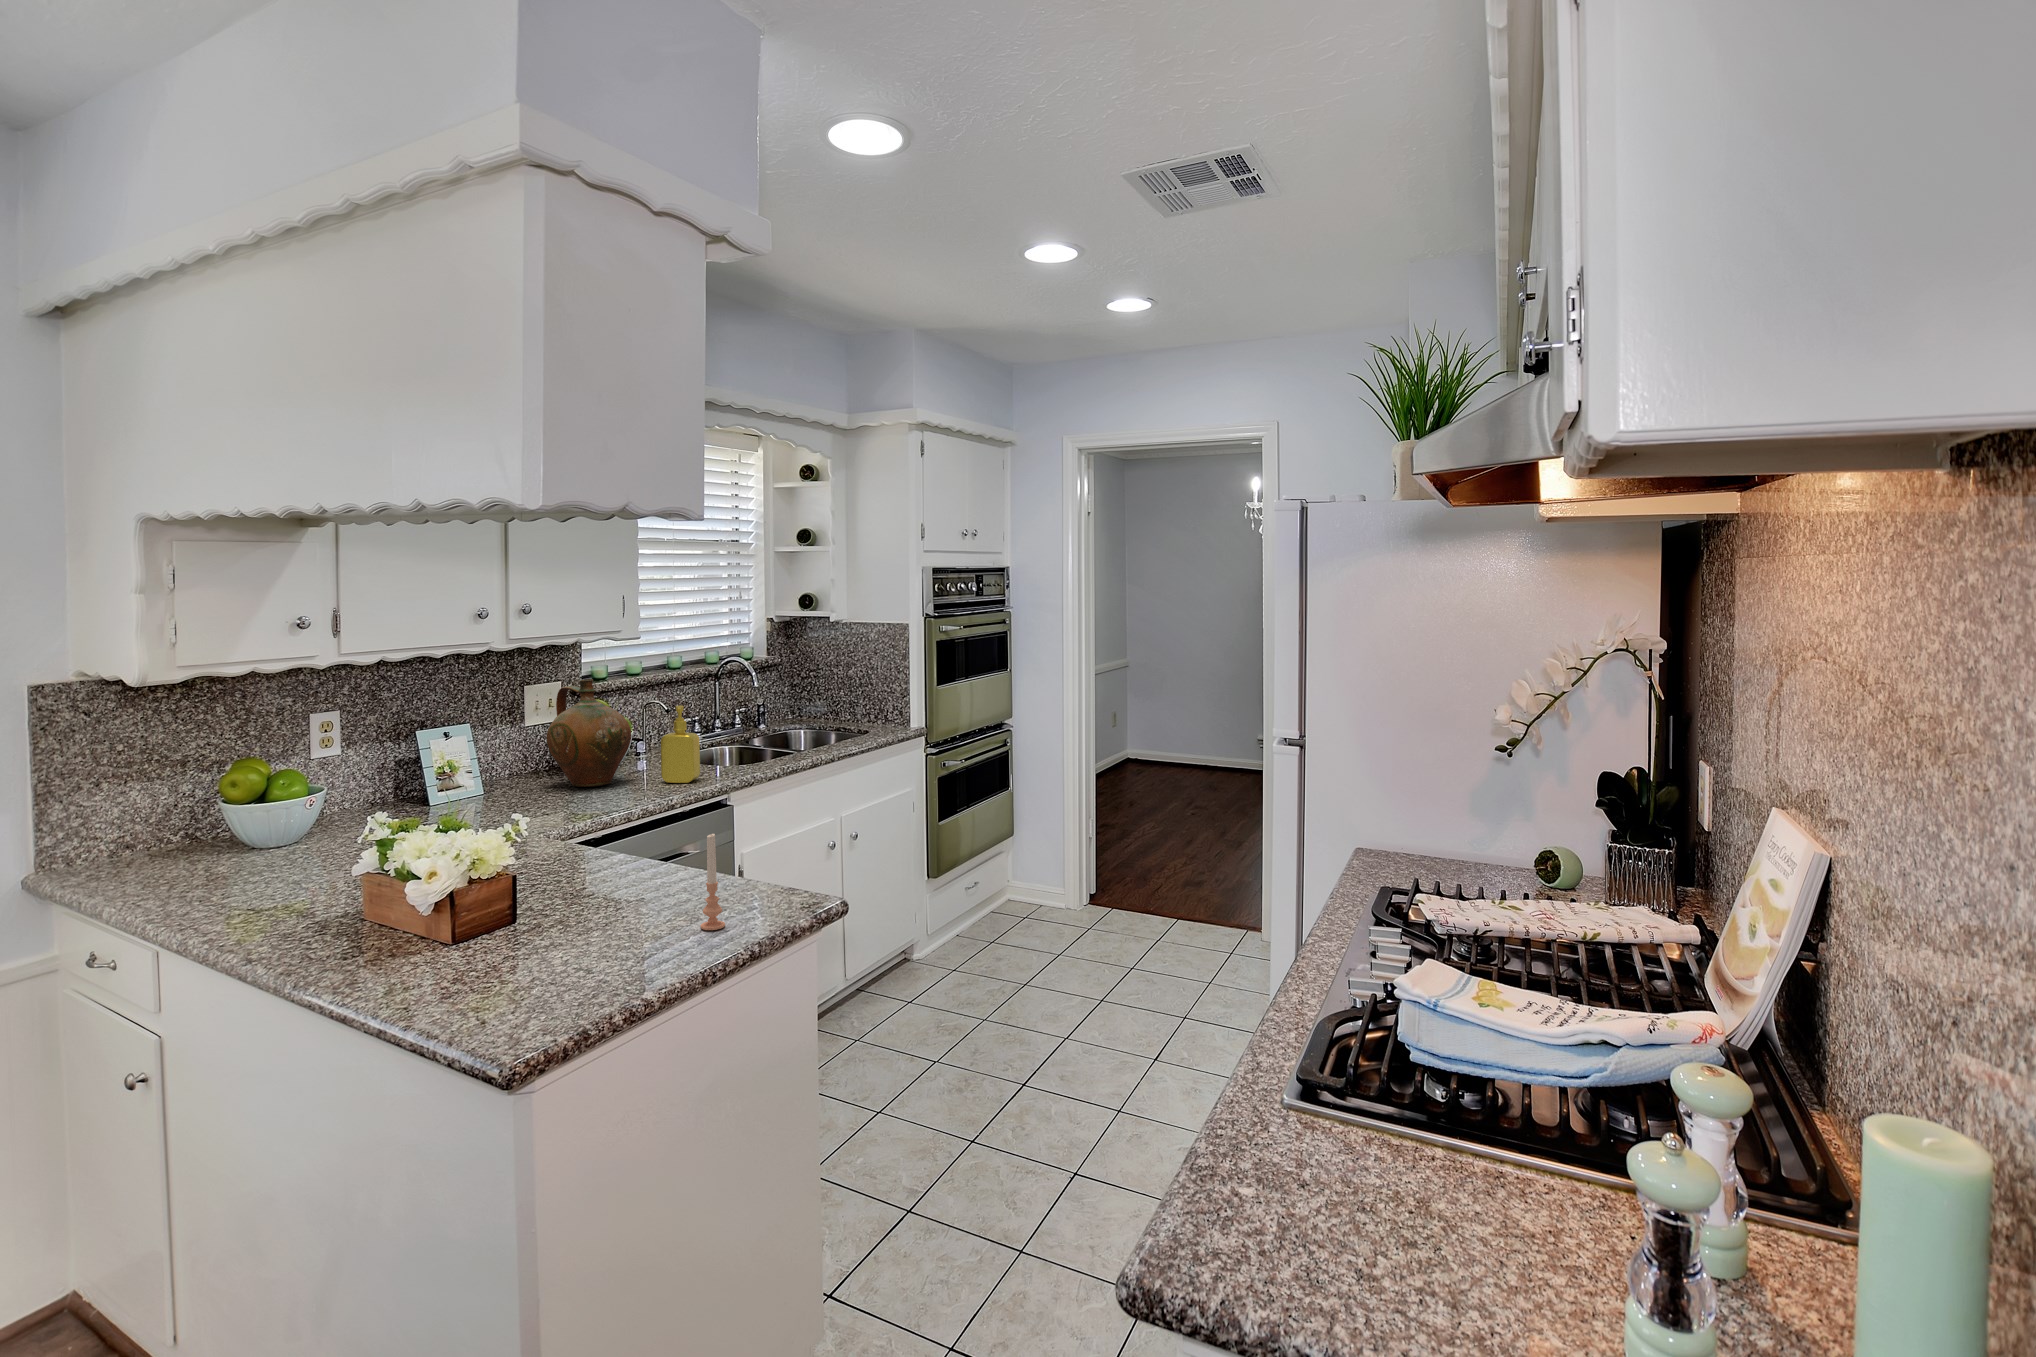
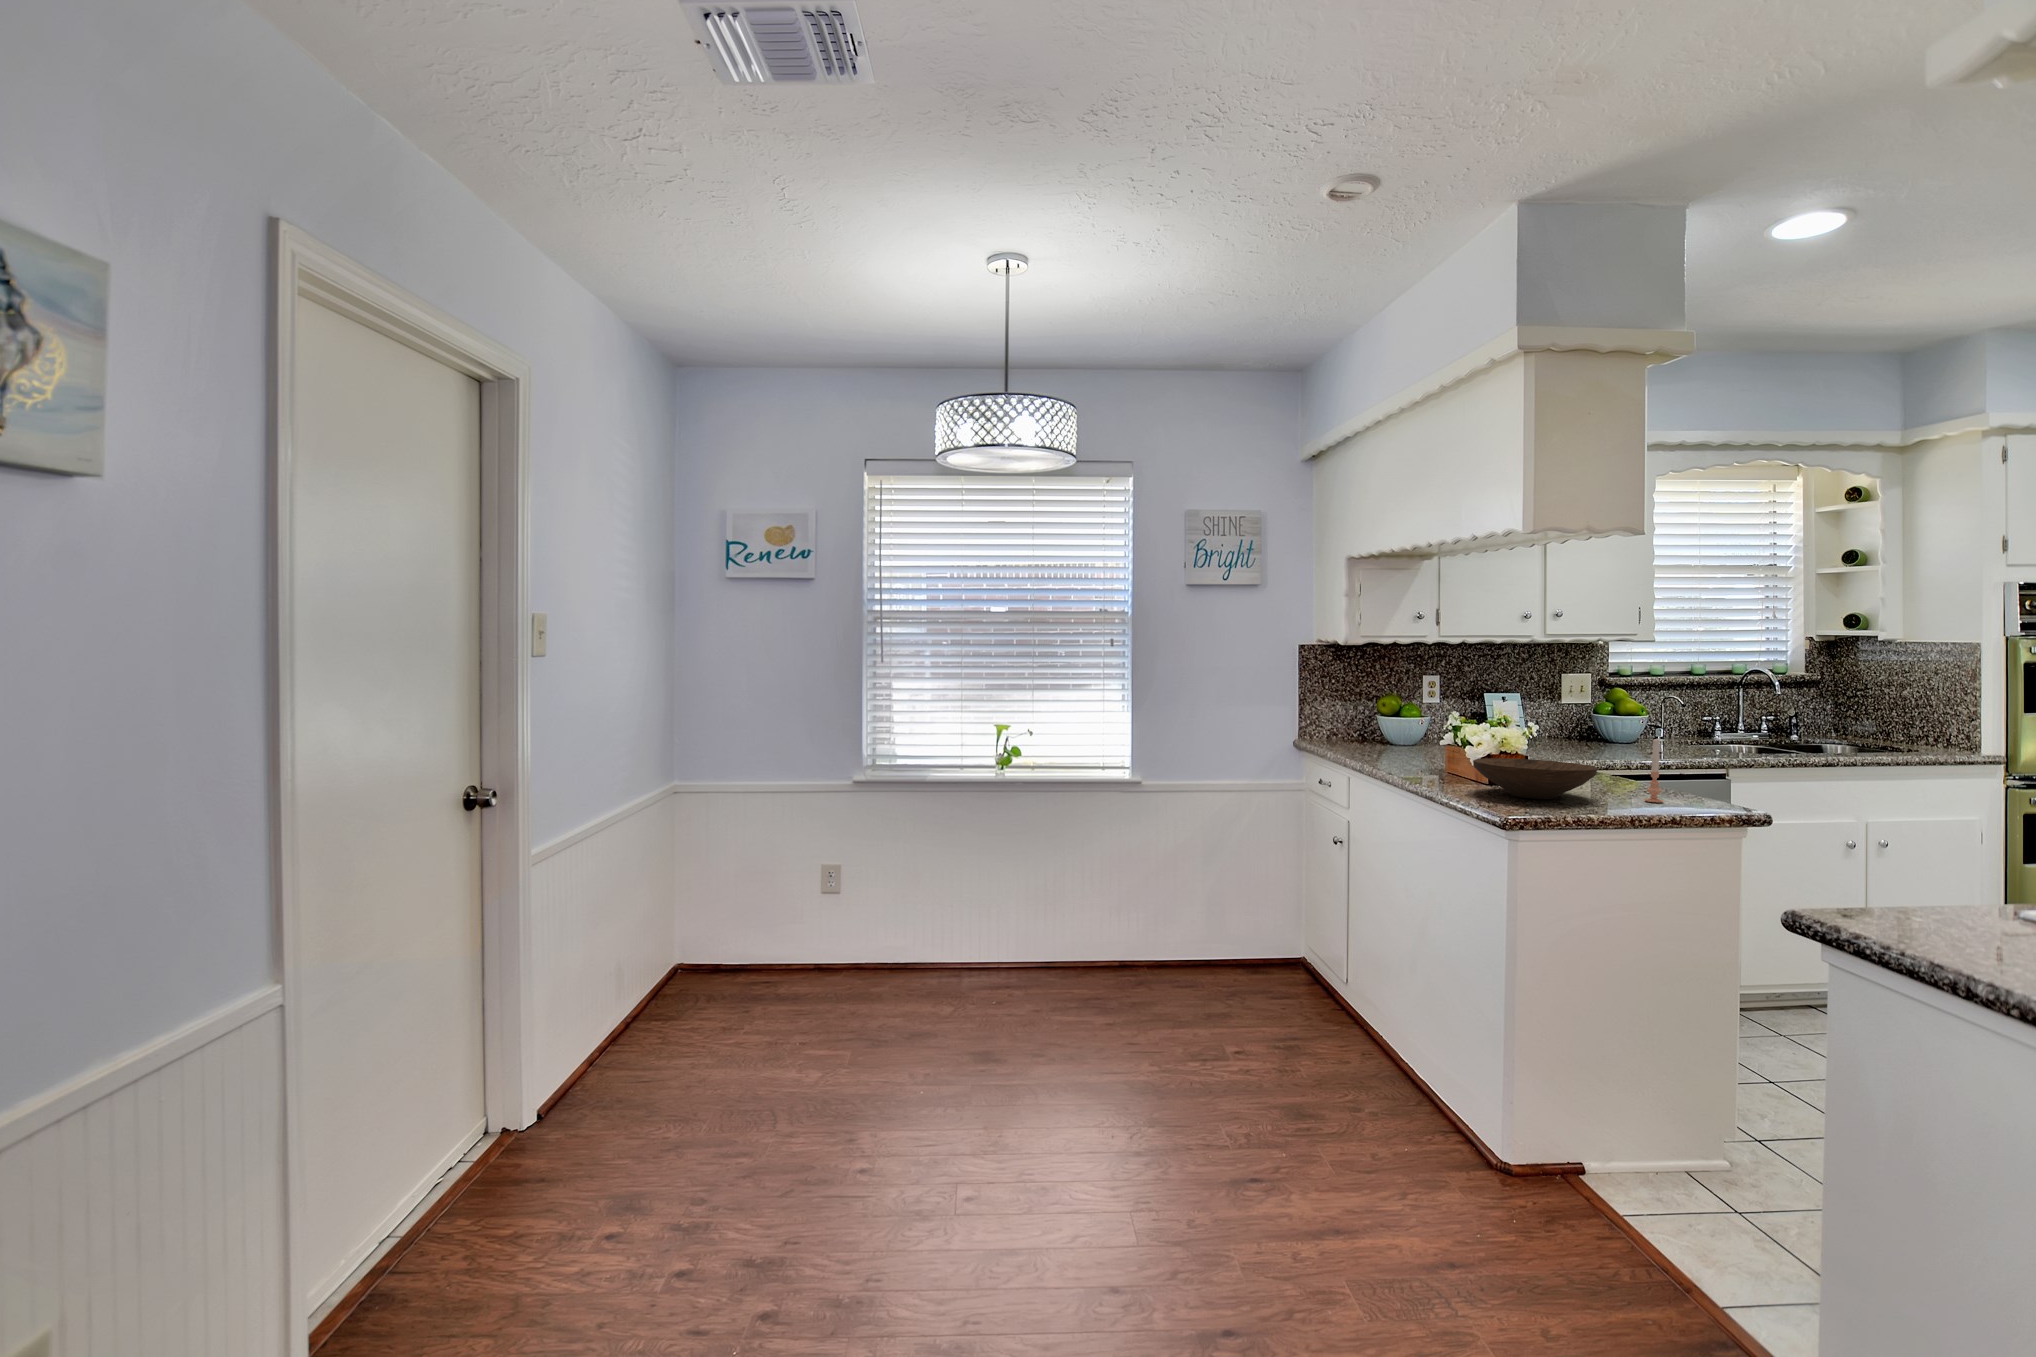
ceramic jug: present [547,679,631,787] -> none [1574,668,1642,748]
soap dispenser: present [661,705,700,783] -> none [1664,691,1701,753]
wooden bowl: none [427,887,638,980] -> present [1473,758,1597,799]

